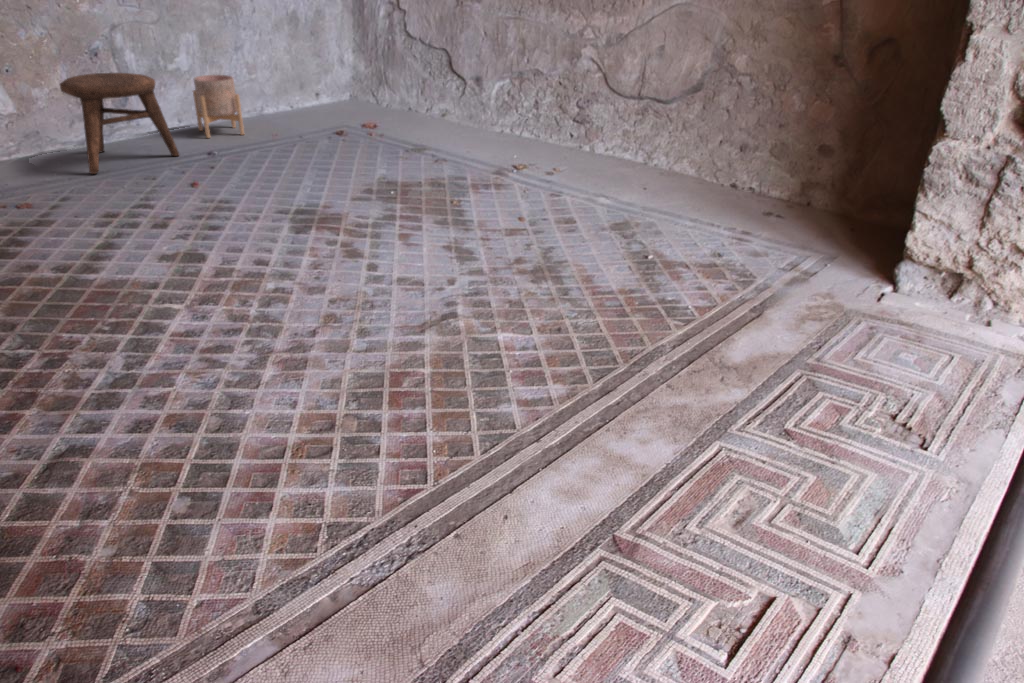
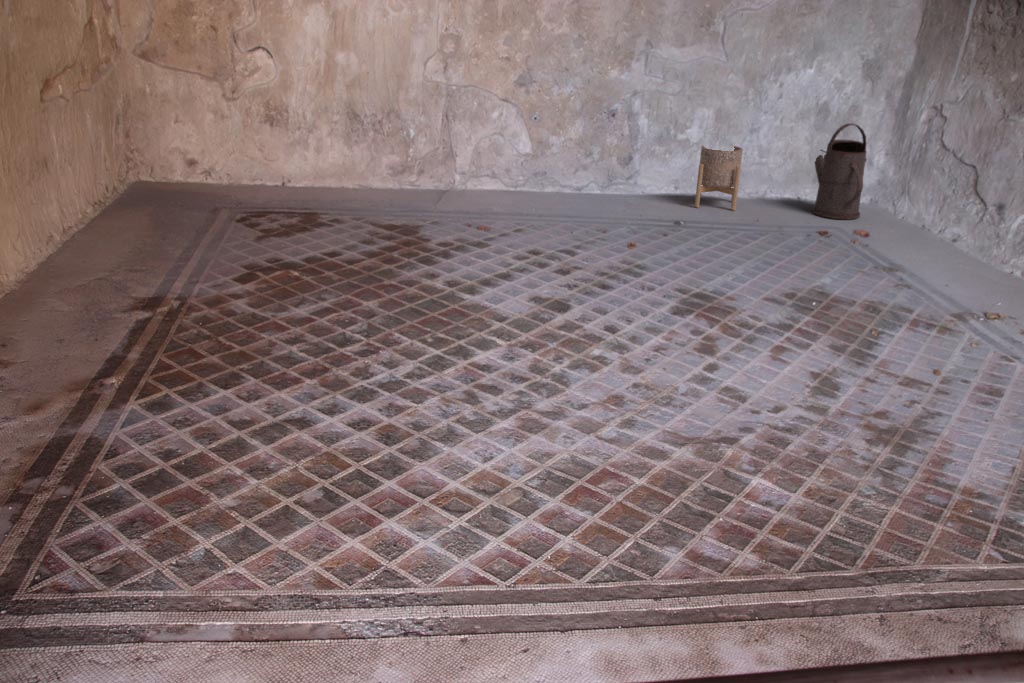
watering can: none [276,43,346,127] -> present [812,123,867,219]
stool: present [60,73,179,174] -> none [561,128,653,219]

